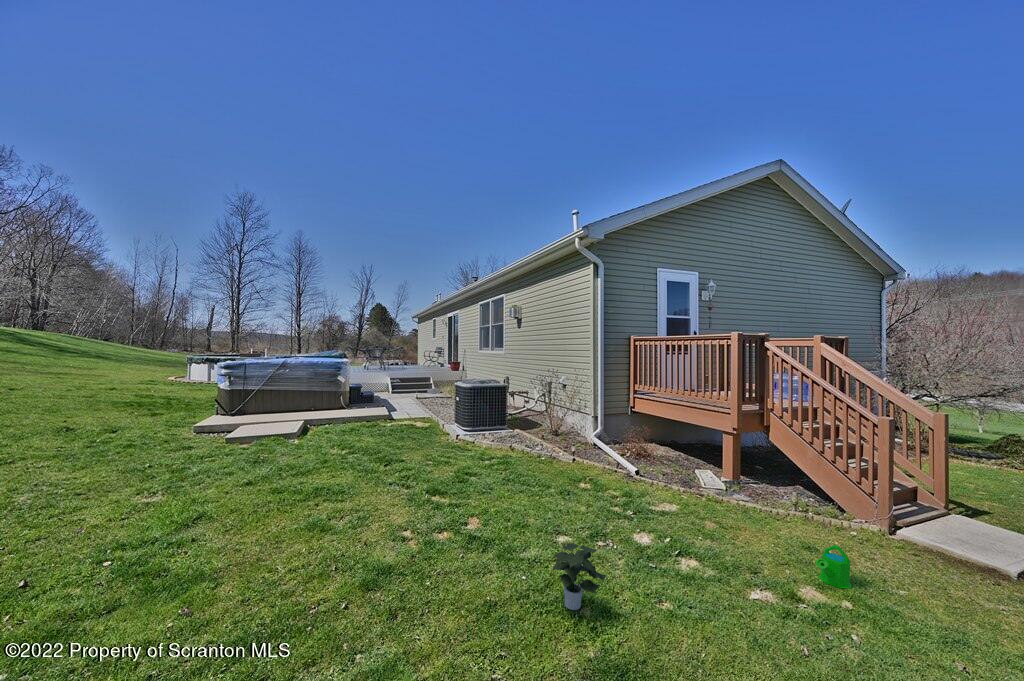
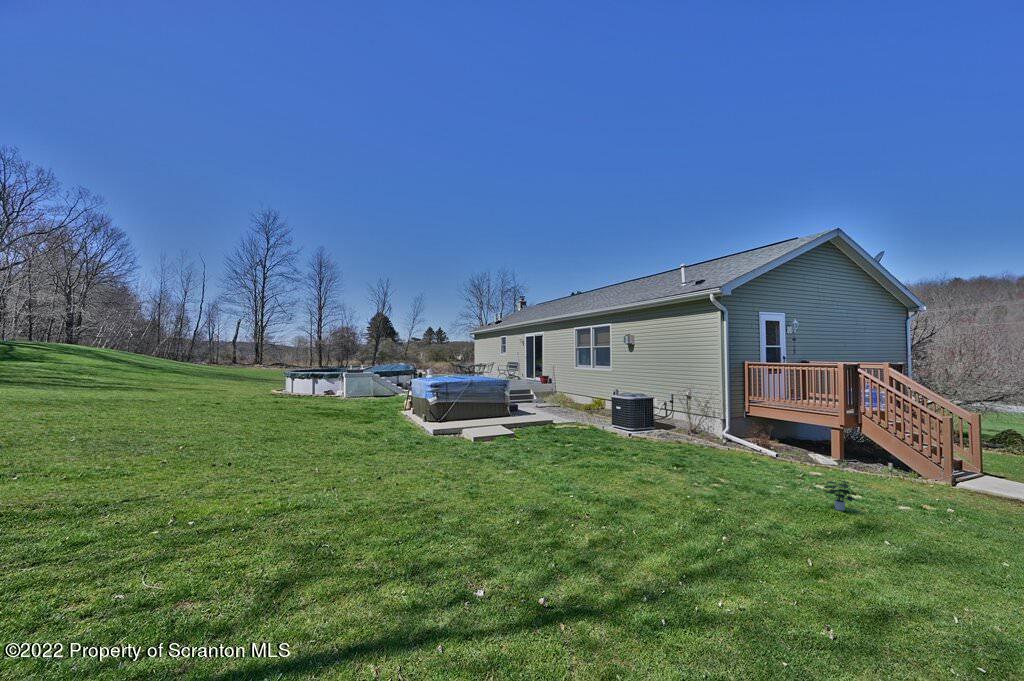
watering can: present [816,545,852,589] -> none [935,482,954,503]

